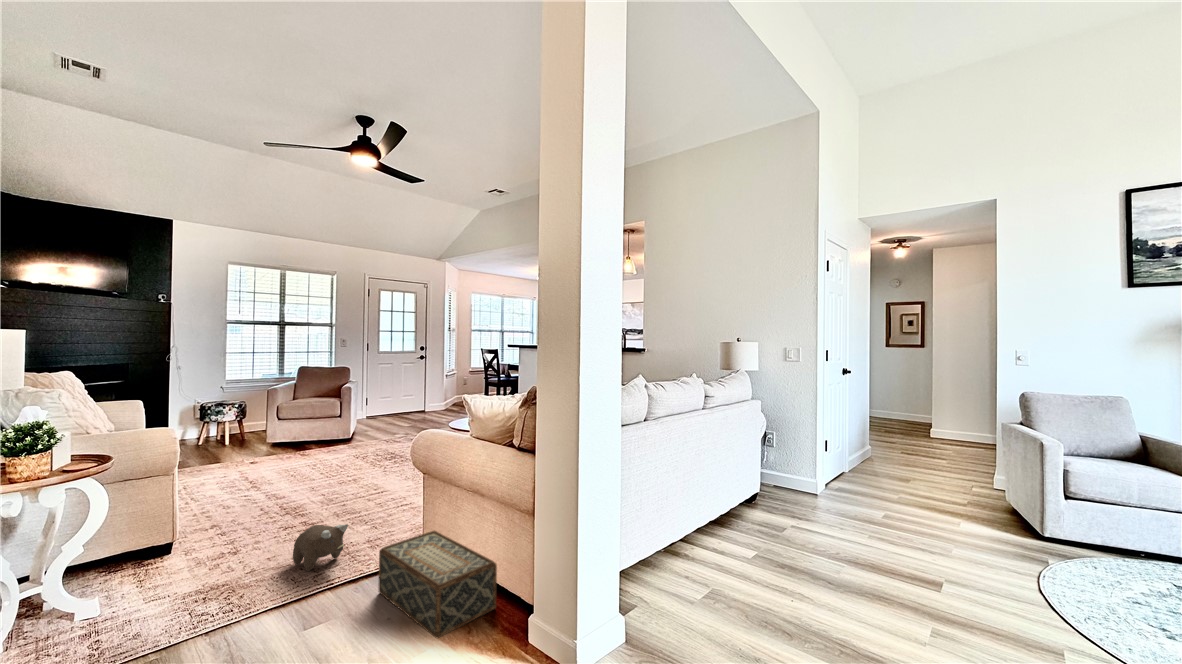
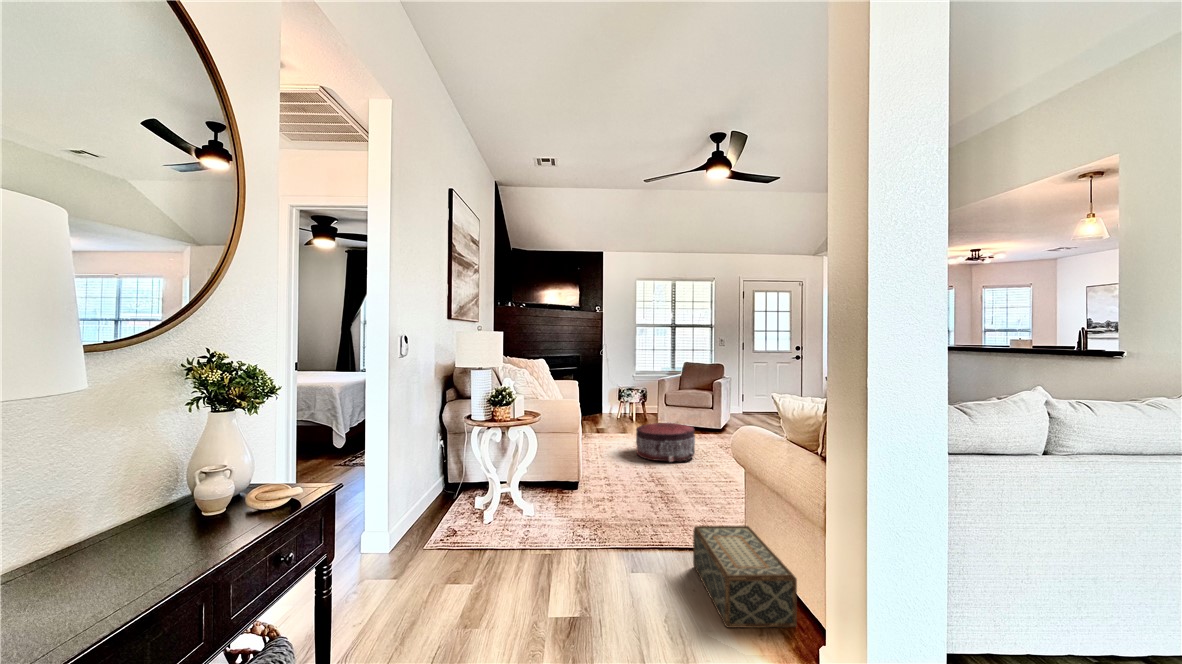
pouf: none [248,439,332,489] -> present [636,423,695,462]
plush toy: present [293,524,348,571] -> none [642,493,680,529]

